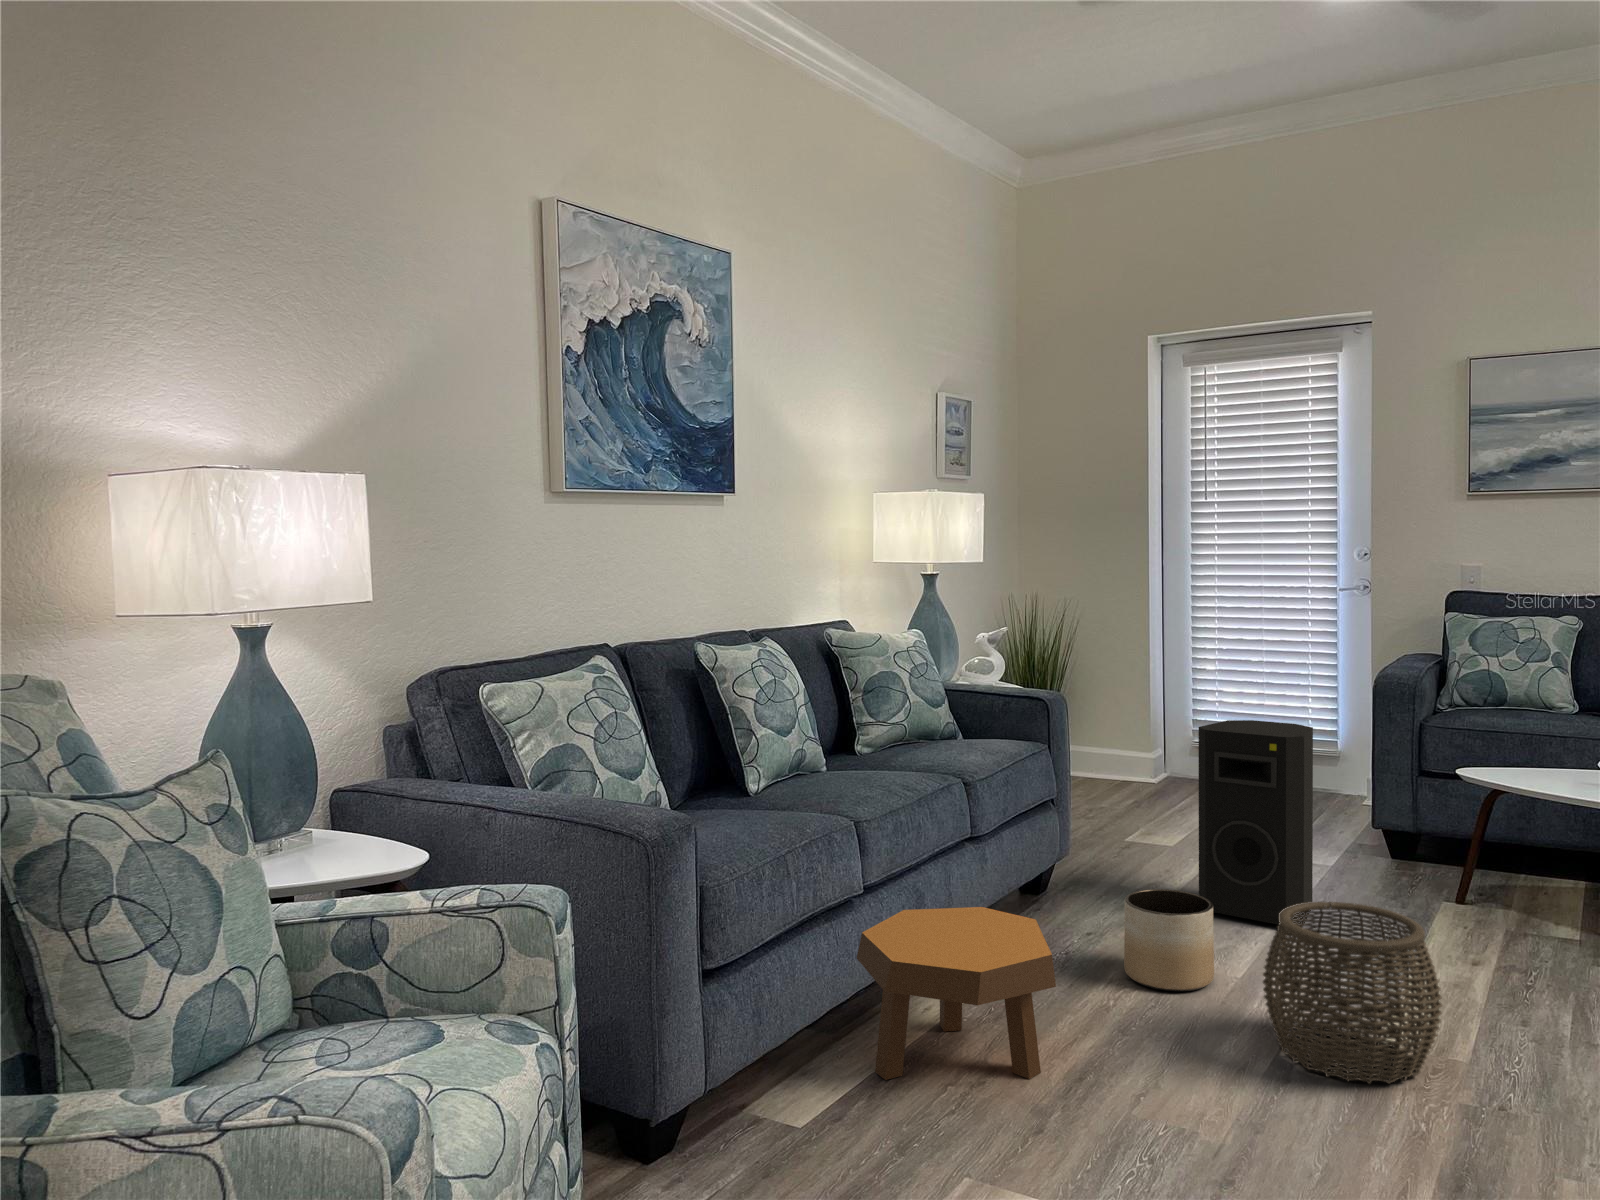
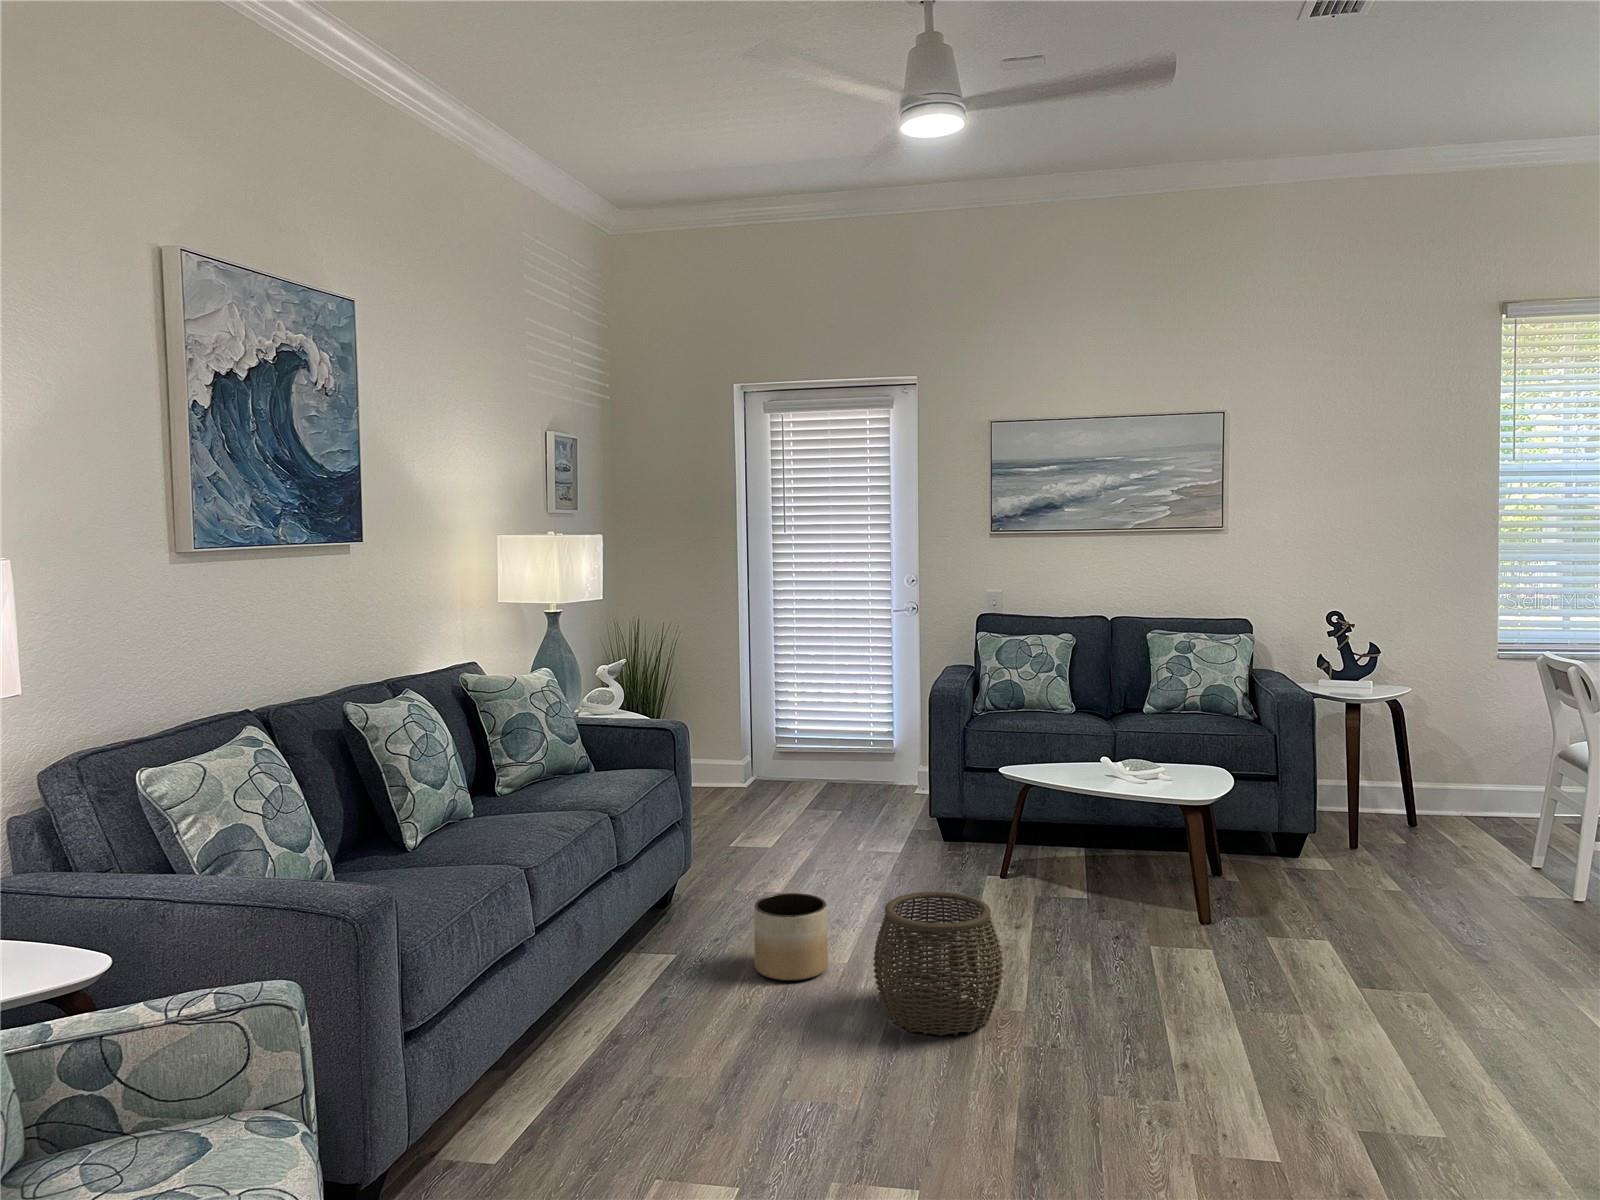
speaker: present [1198,720,1313,925] -> none [802,737,893,911]
footstool: present [857,907,1056,1080] -> none [534,931,717,1102]

